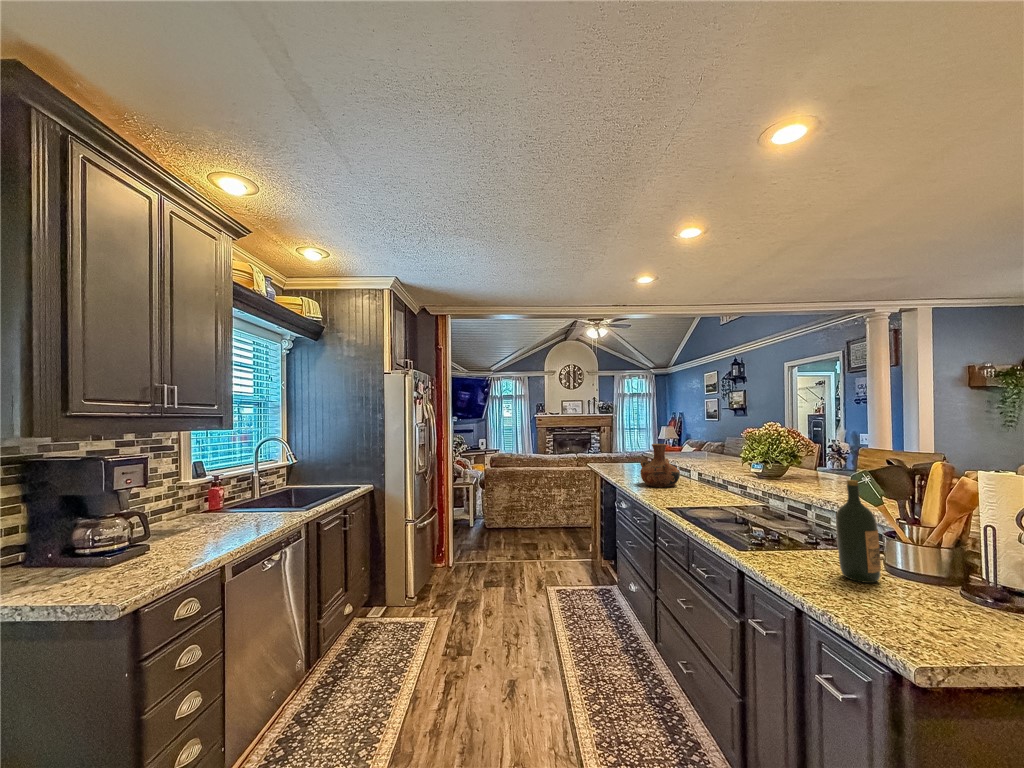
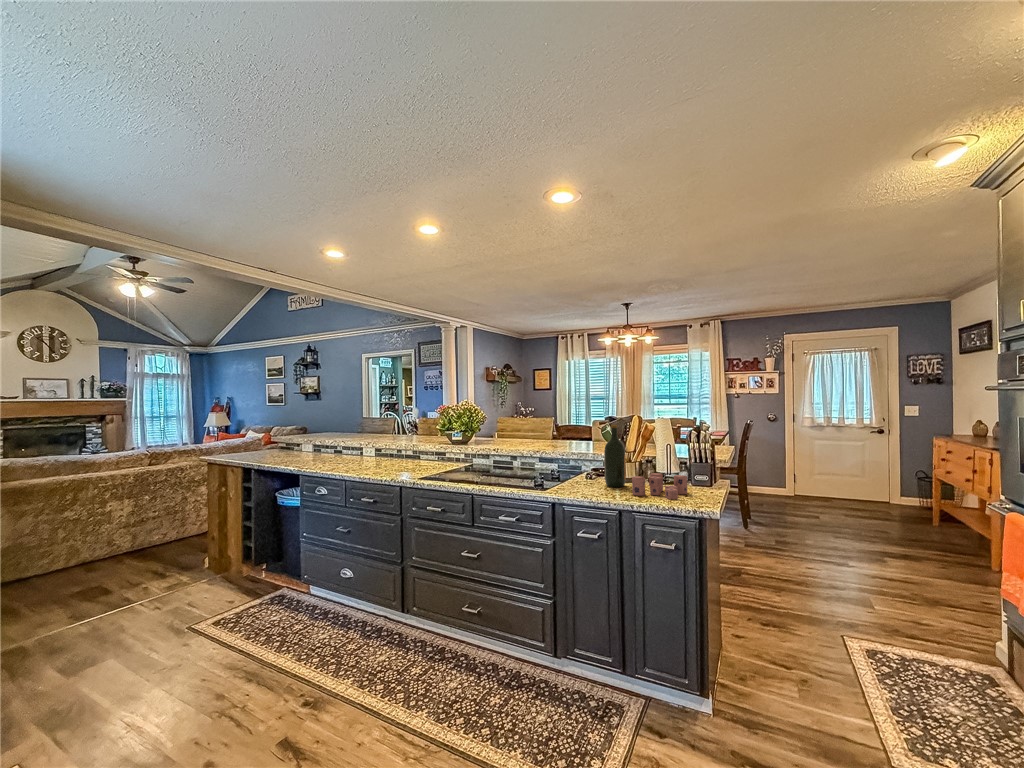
vase: present [640,444,680,487] -> none [336,421,379,466]
candle: none [835,568,964,634] -> present [632,473,687,499]

